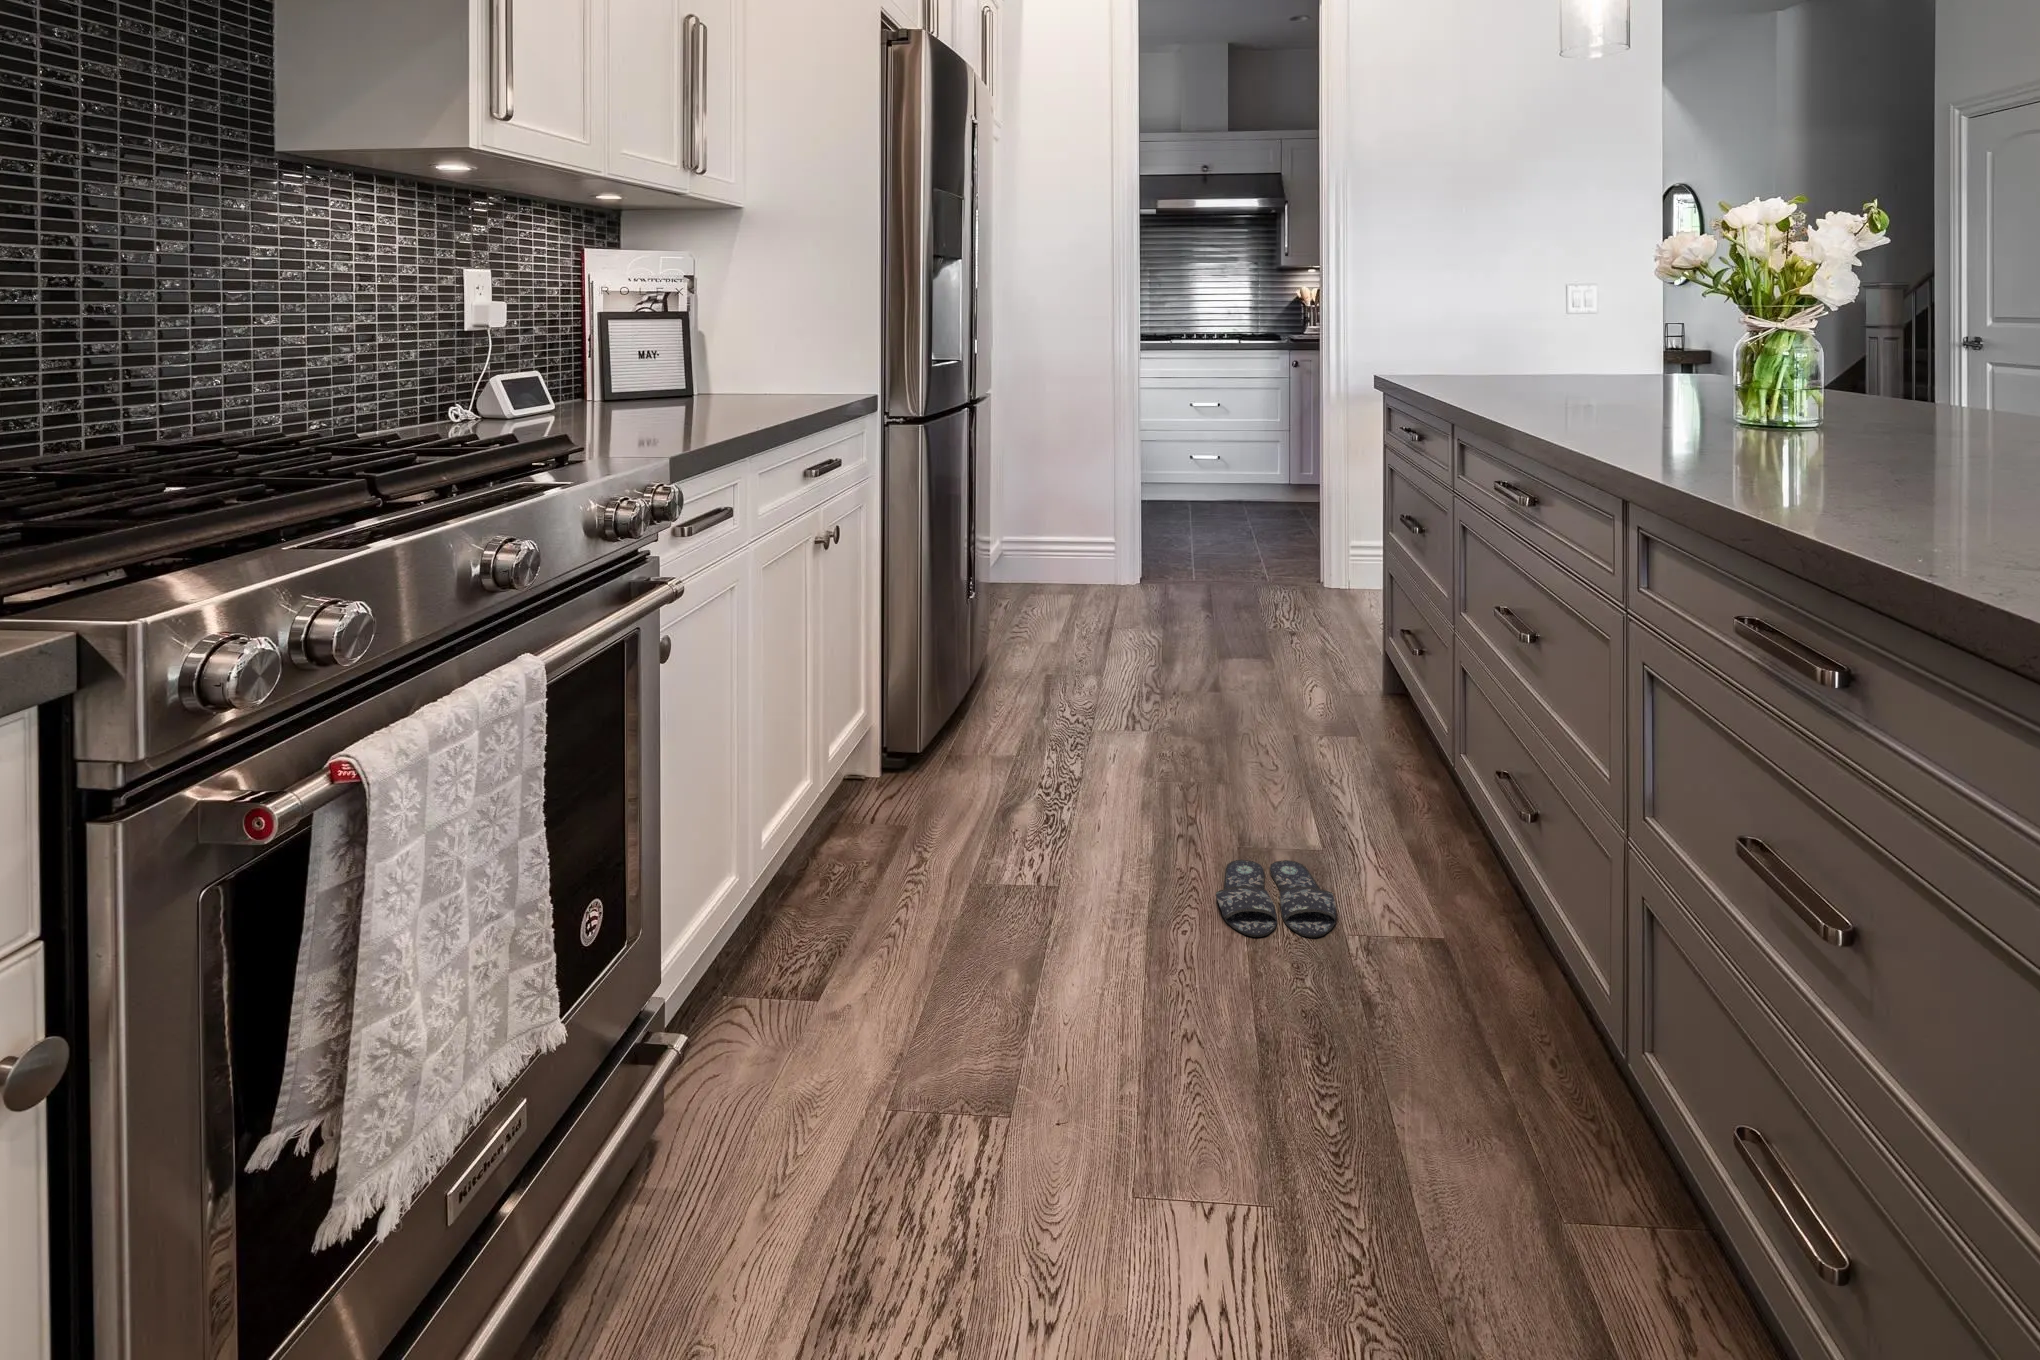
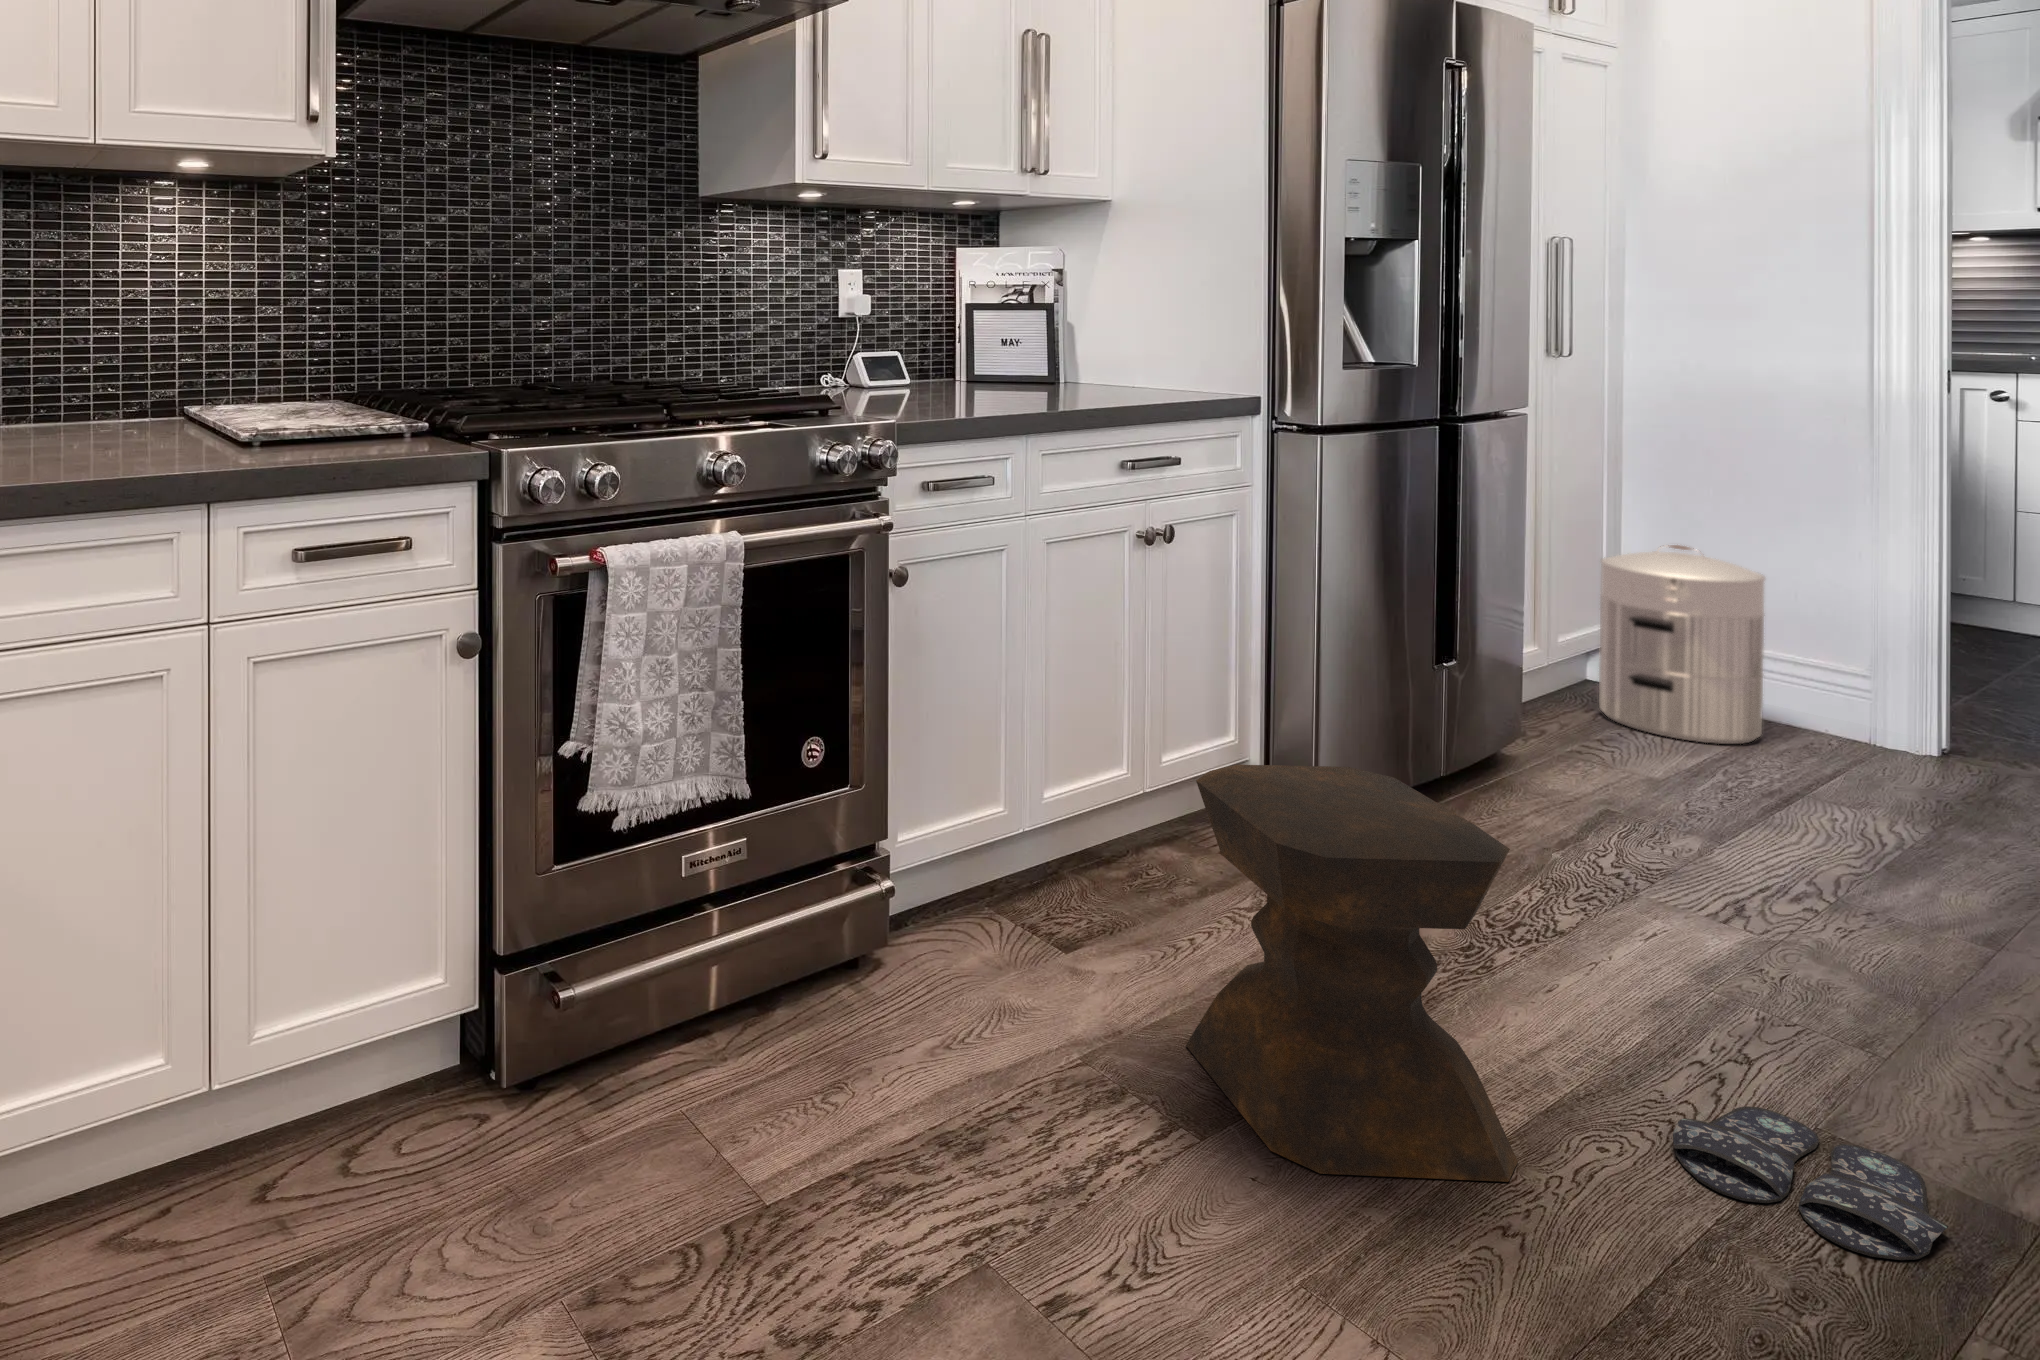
waste bin: none [1003,480,1083,610] -> present [1599,545,1765,744]
stool: none [950,717,1181,1091] -> present [1186,765,1518,1182]

